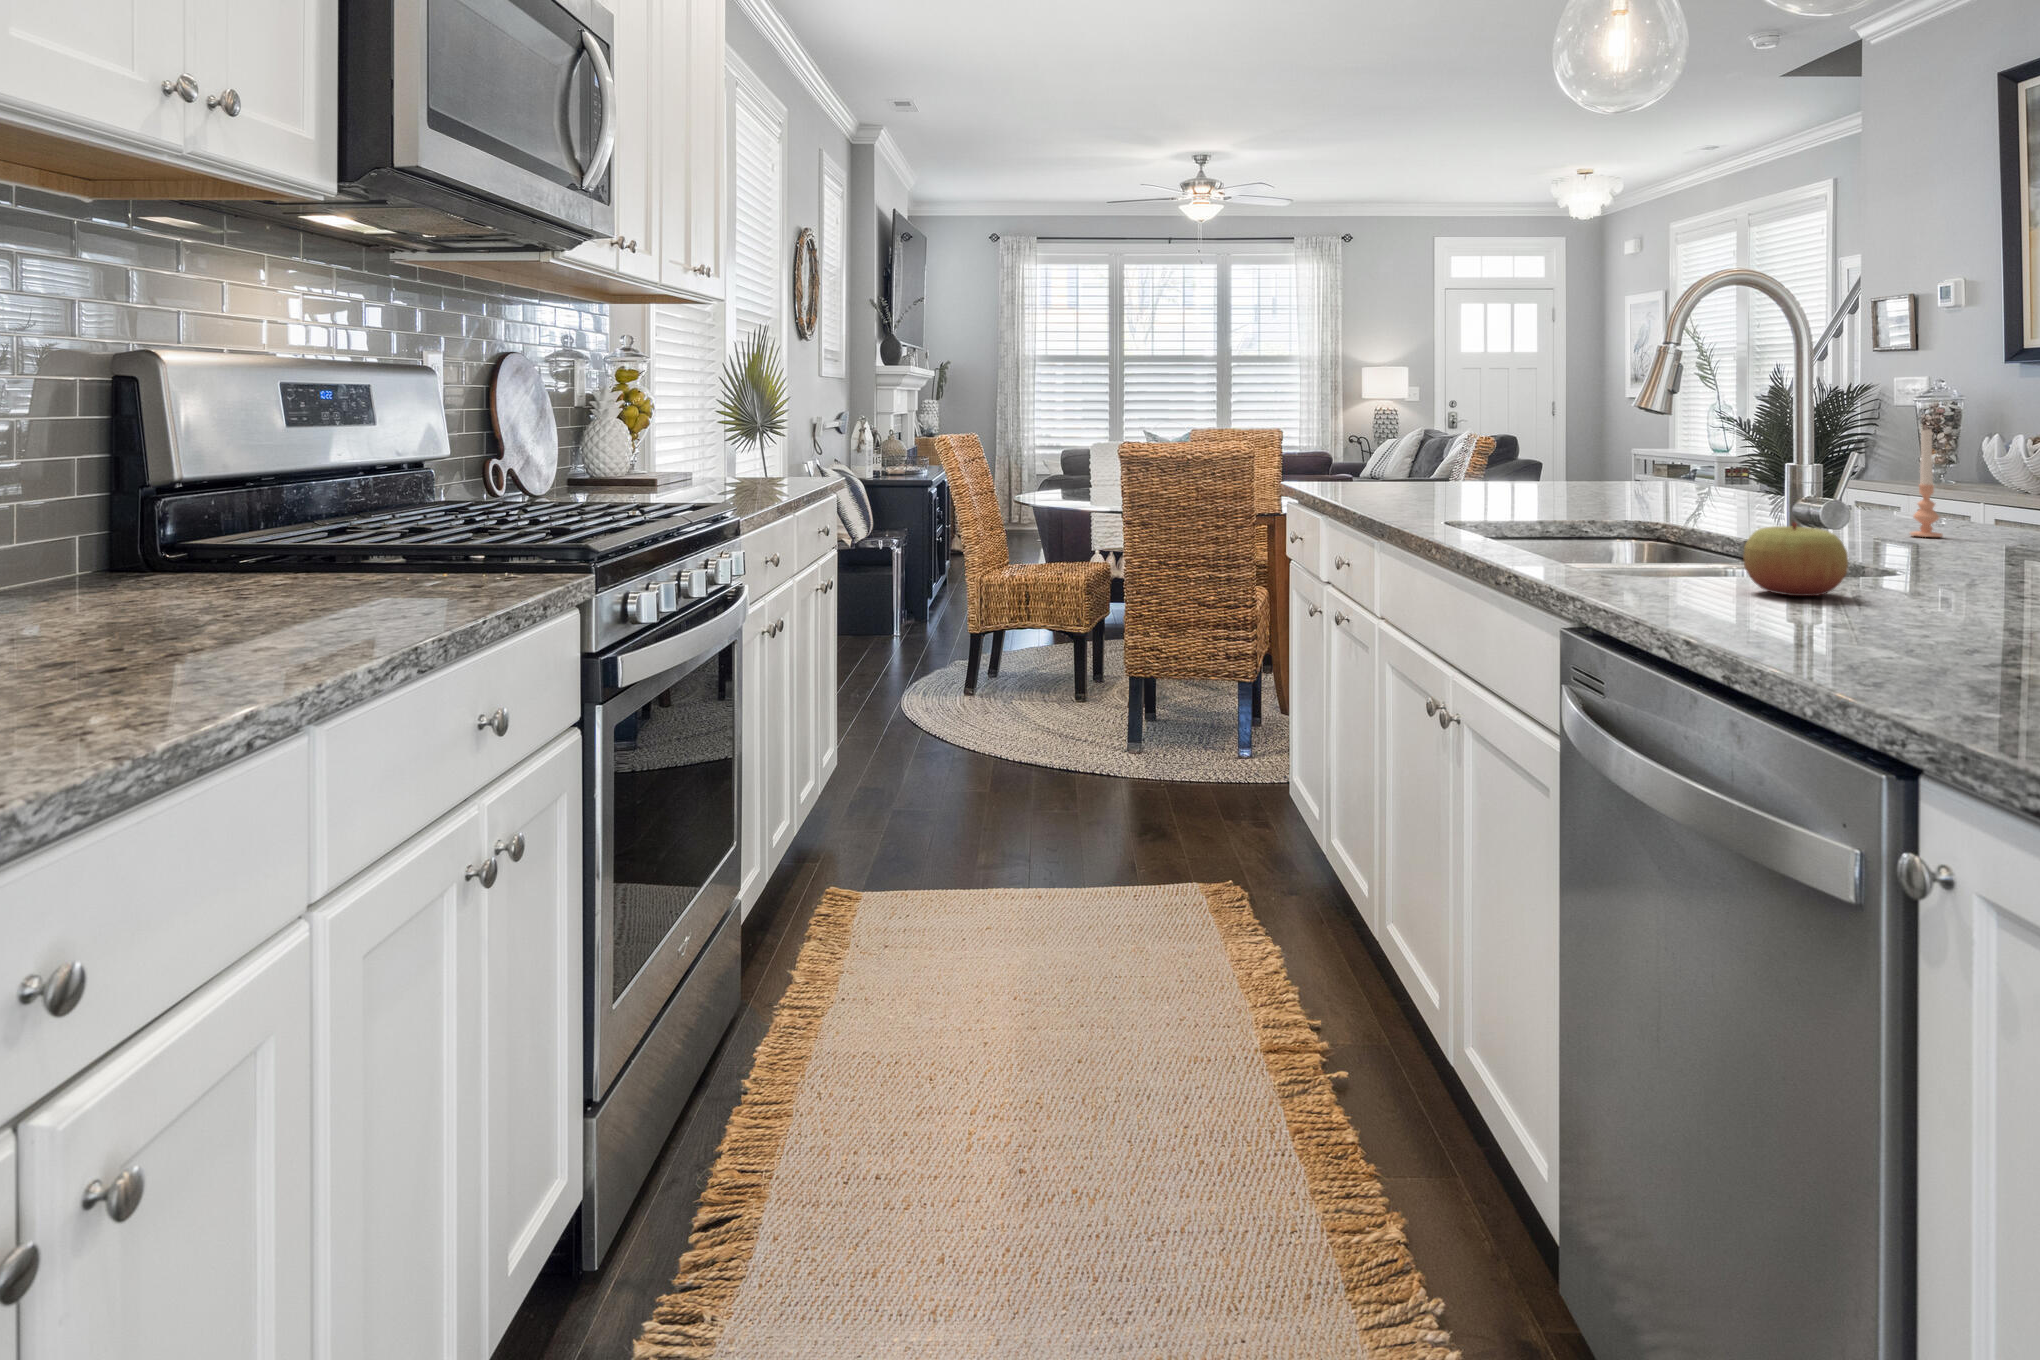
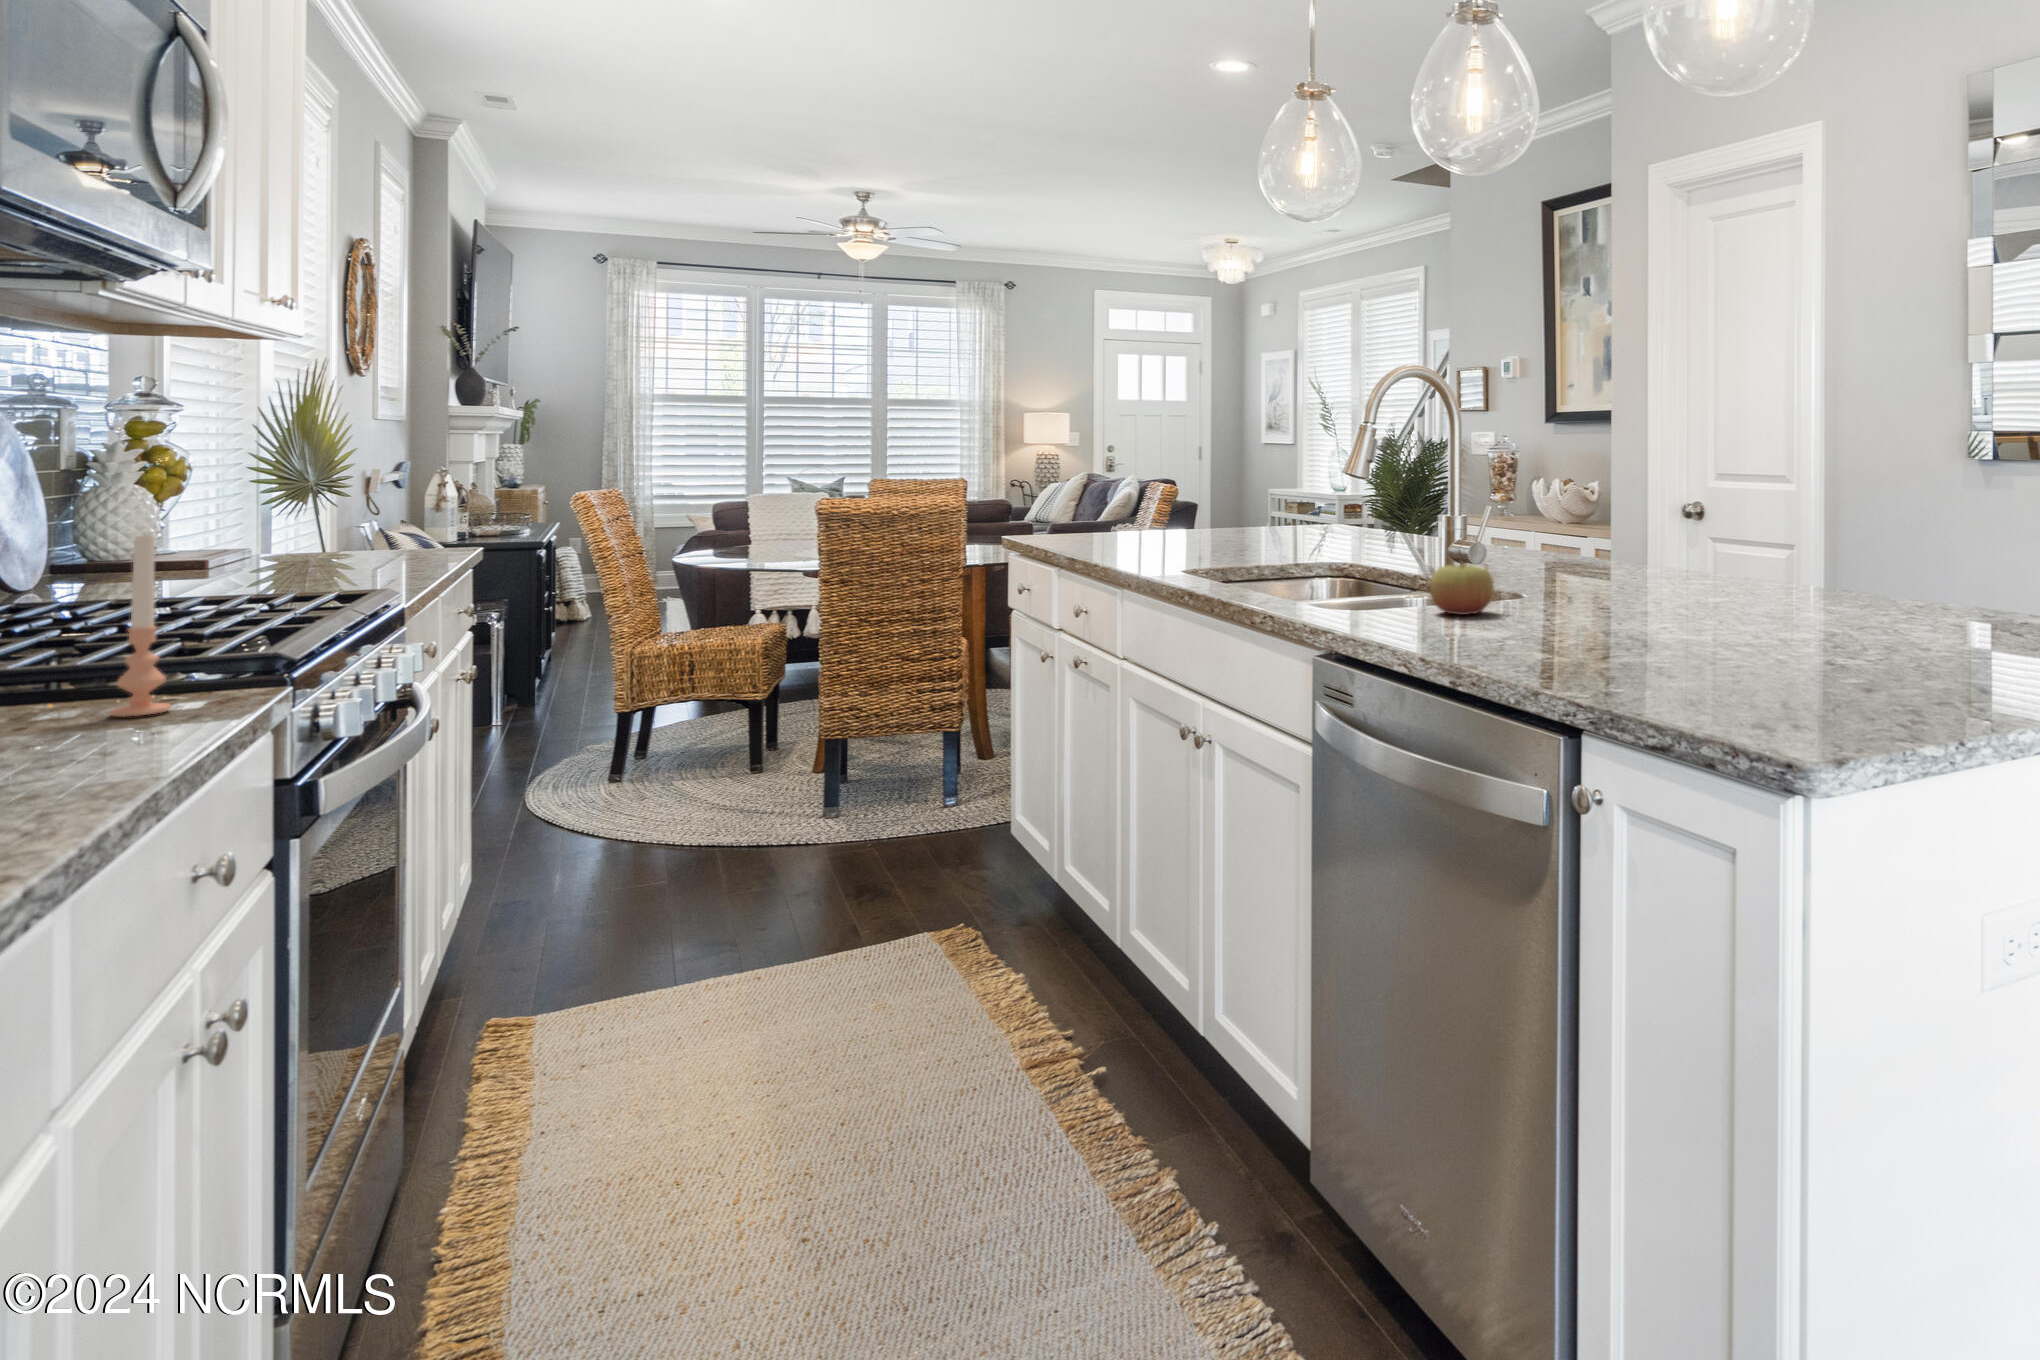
candle: present [1910,429,1943,537] -> present [109,535,171,717]

